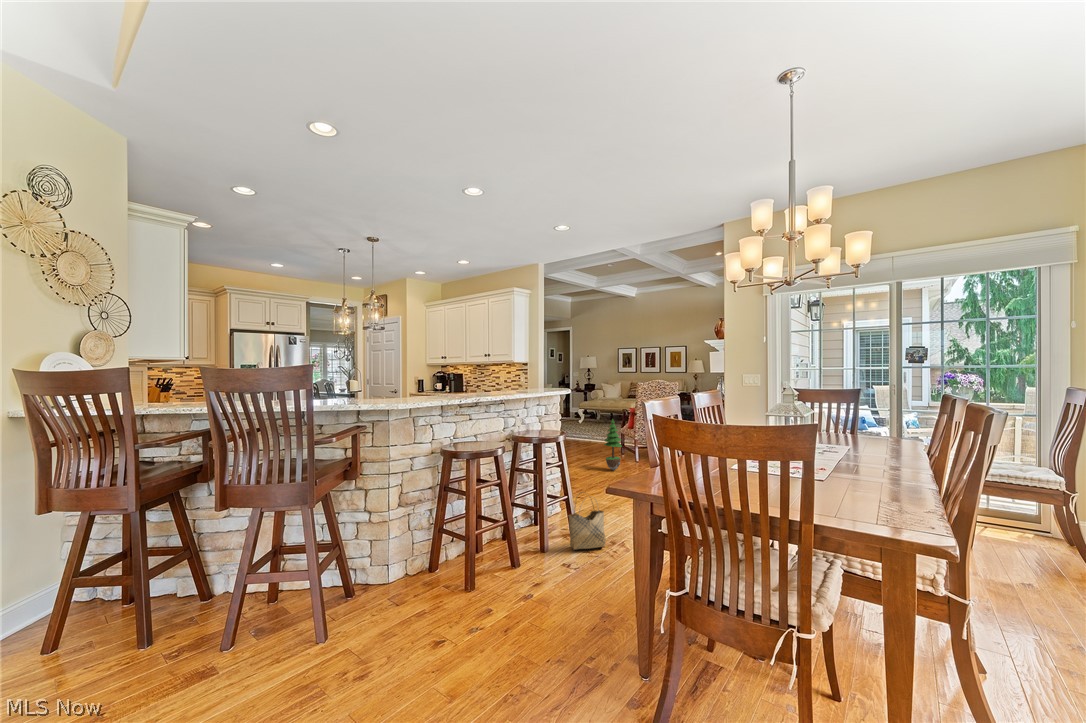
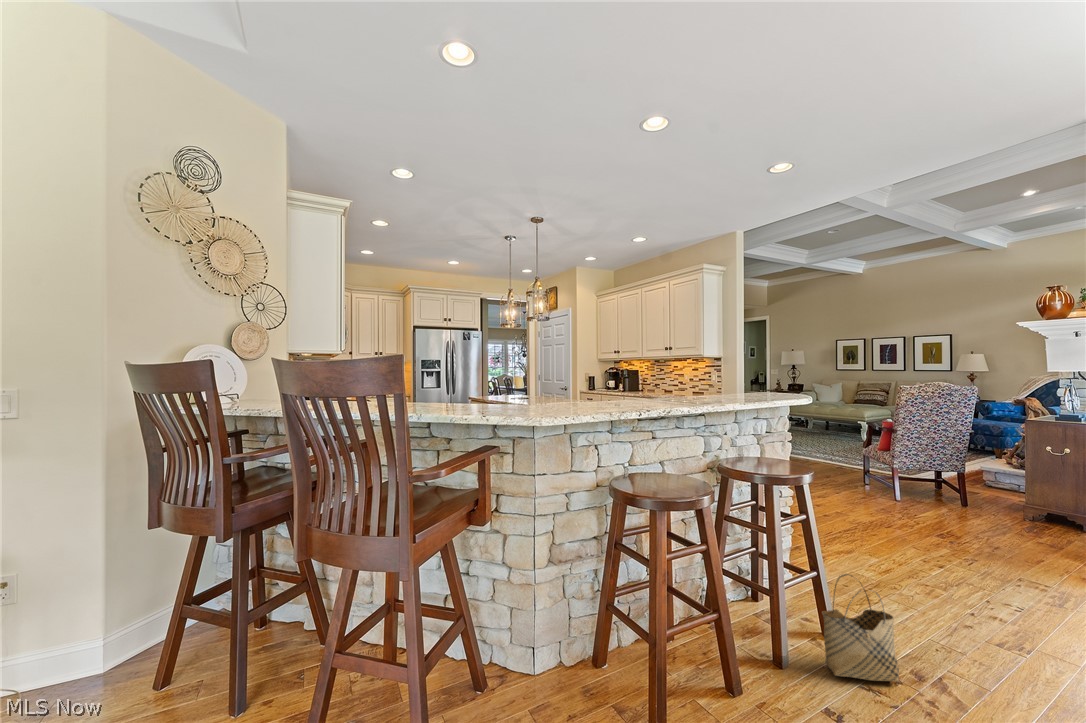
potted tree: present [604,419,622,471] -> none [843,437,877,514]

